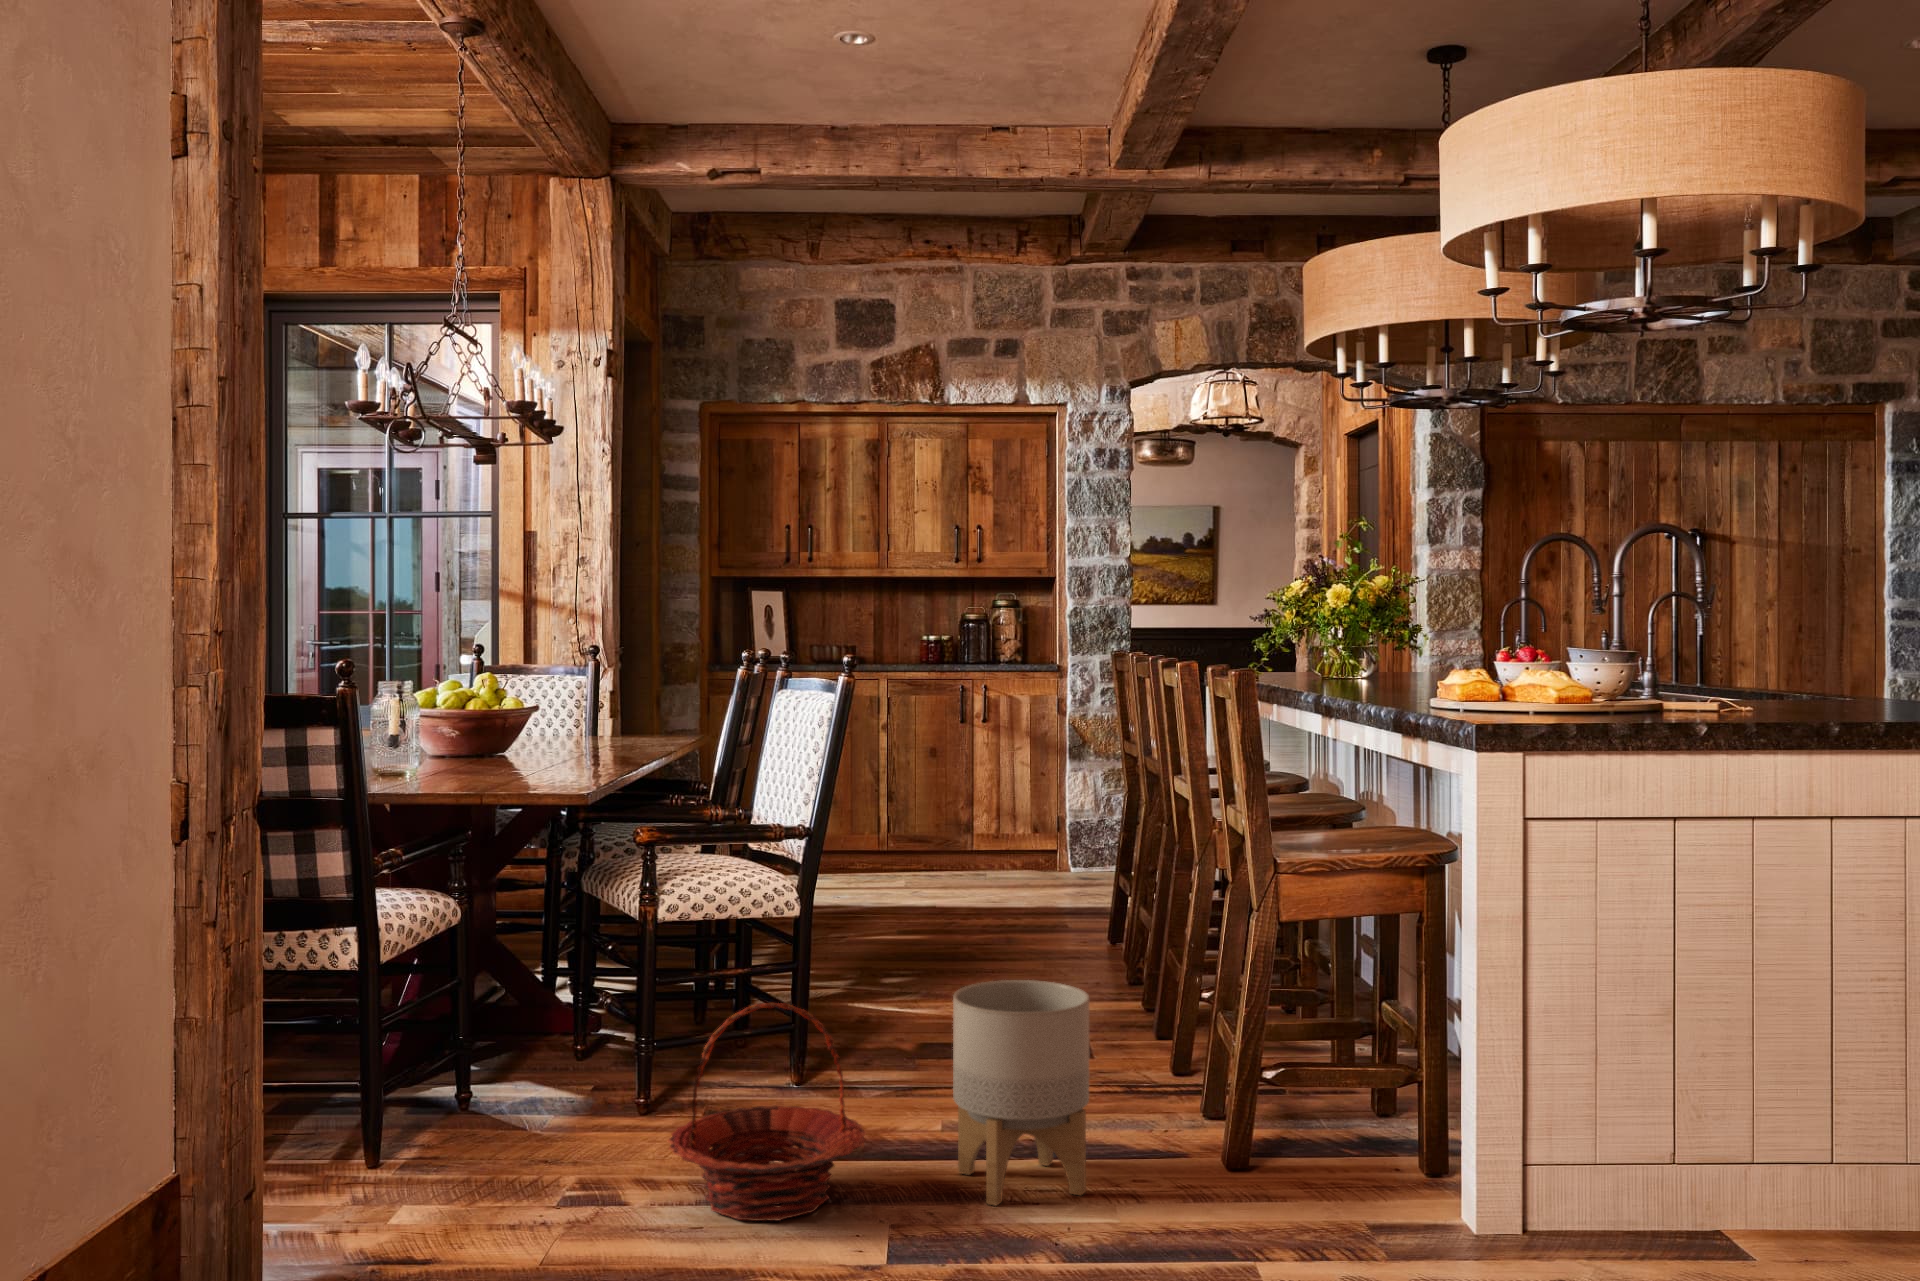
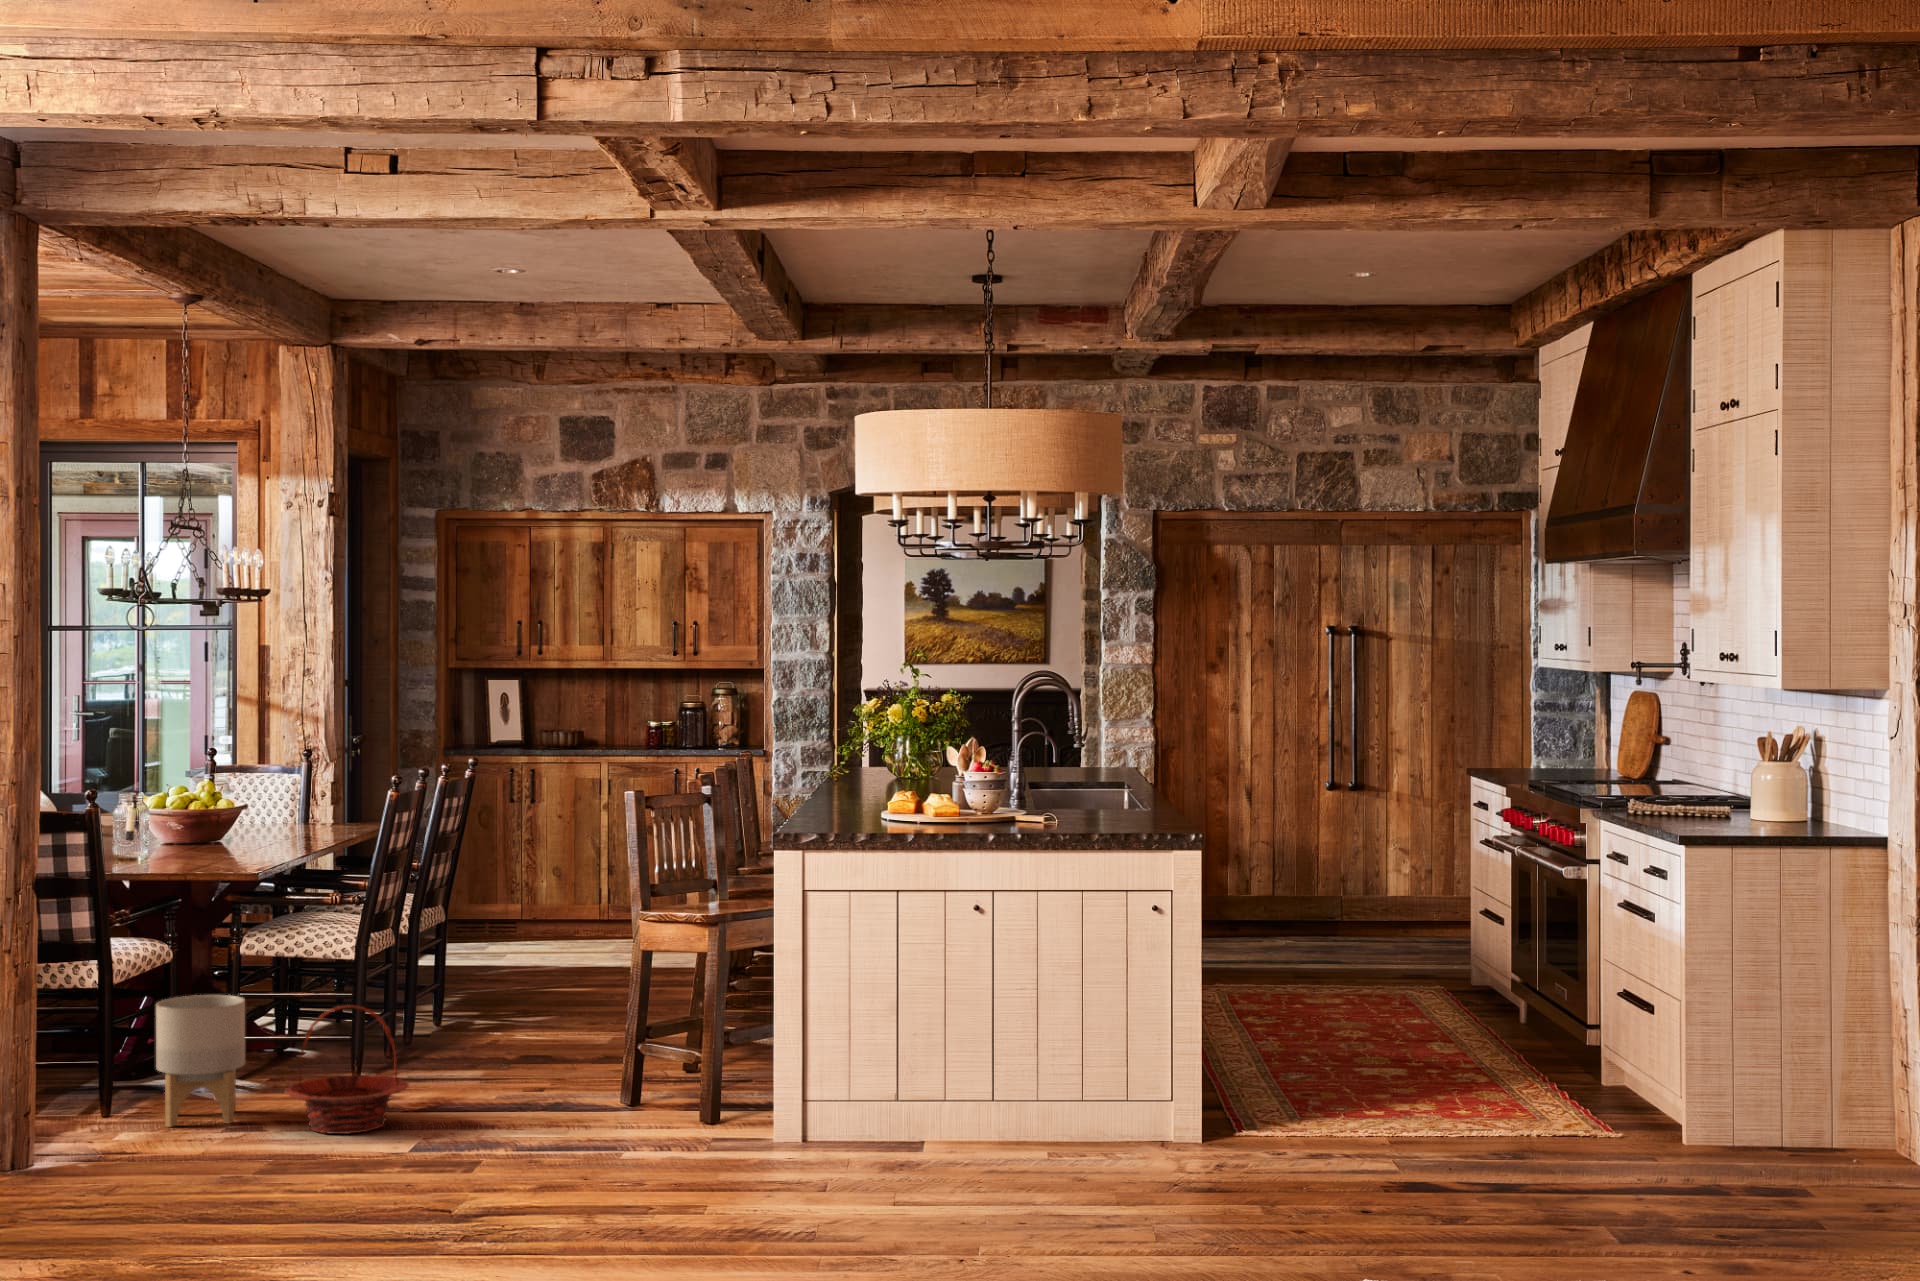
planter: present [953,980,1089,1206] -> present [156,995,245,1127]

